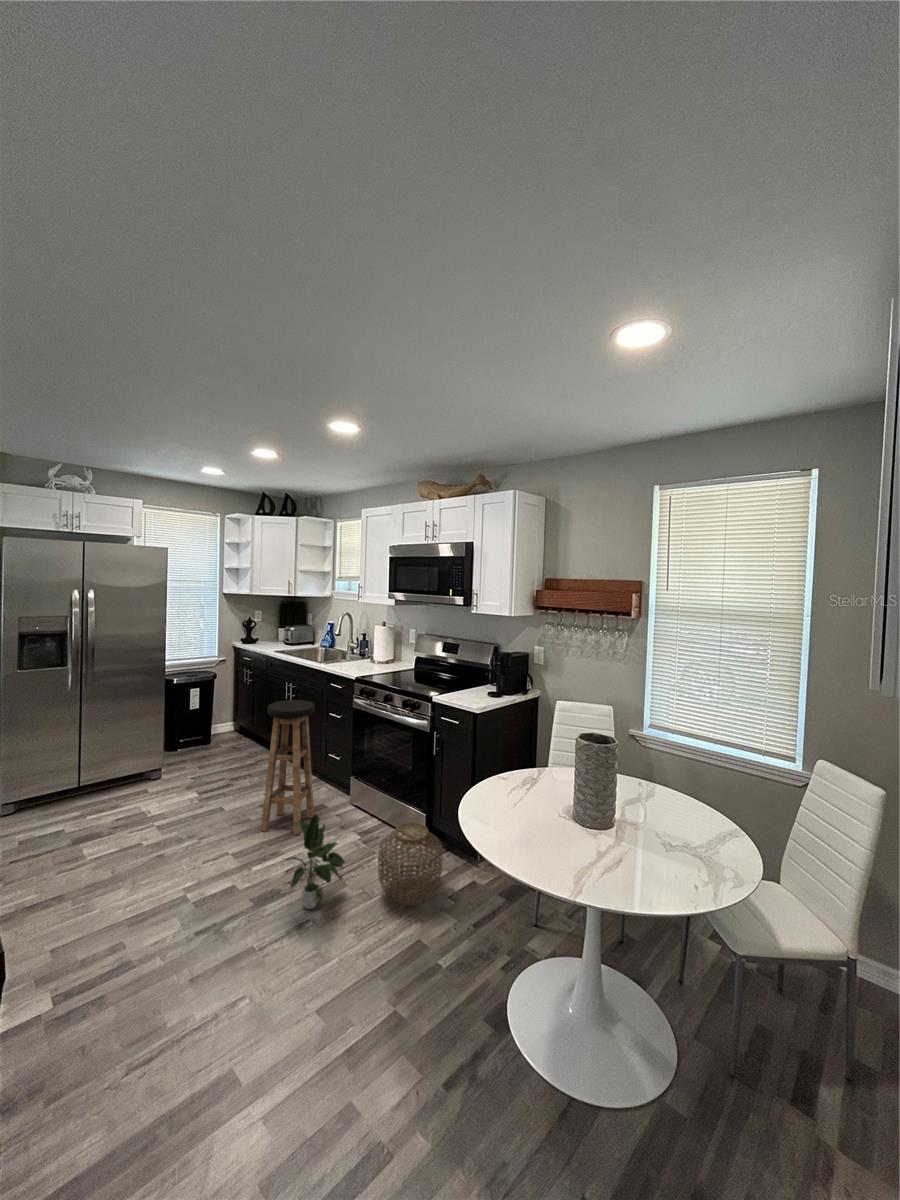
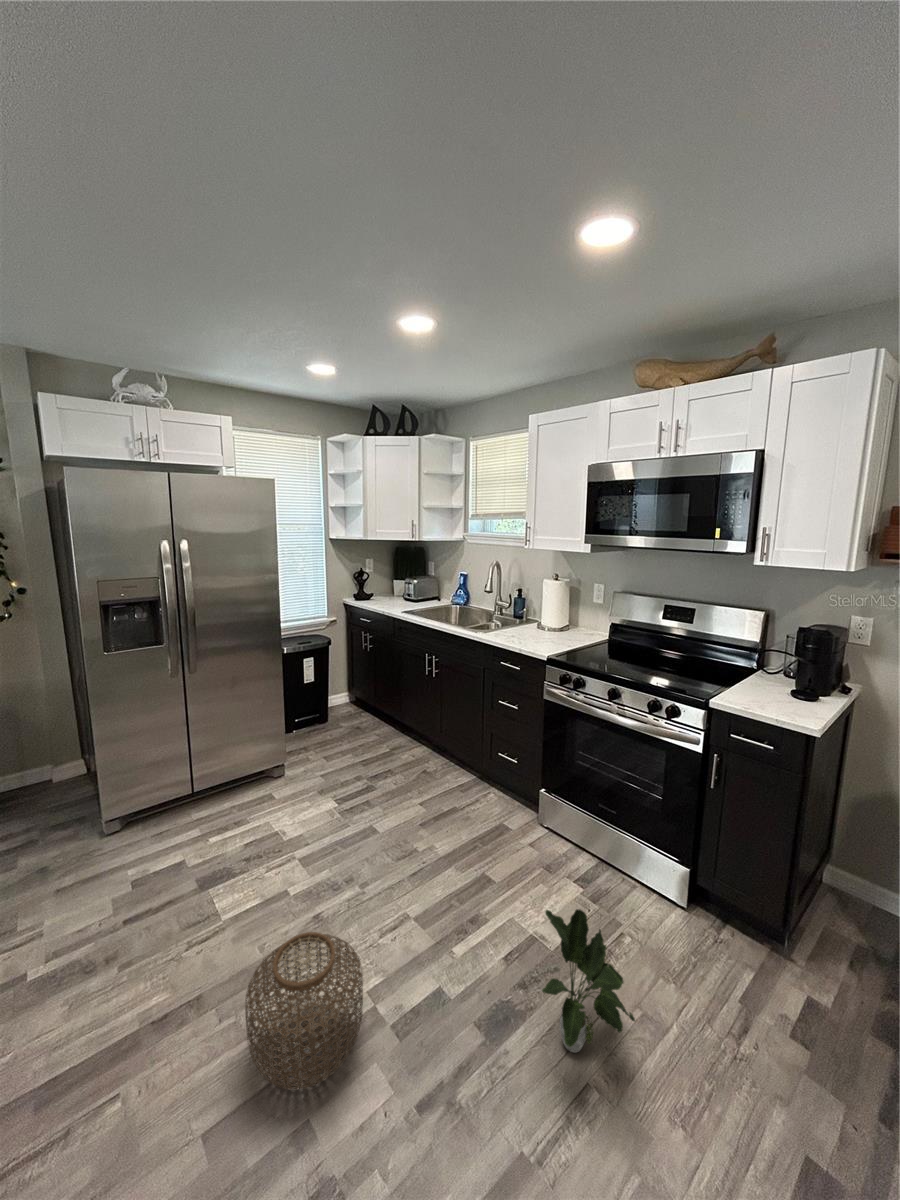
bar stool: present [261,700,315,835] -> none [439,693,507,884]
woven basket: present [378,822,443,906] -> present [245,932,363,1089]

